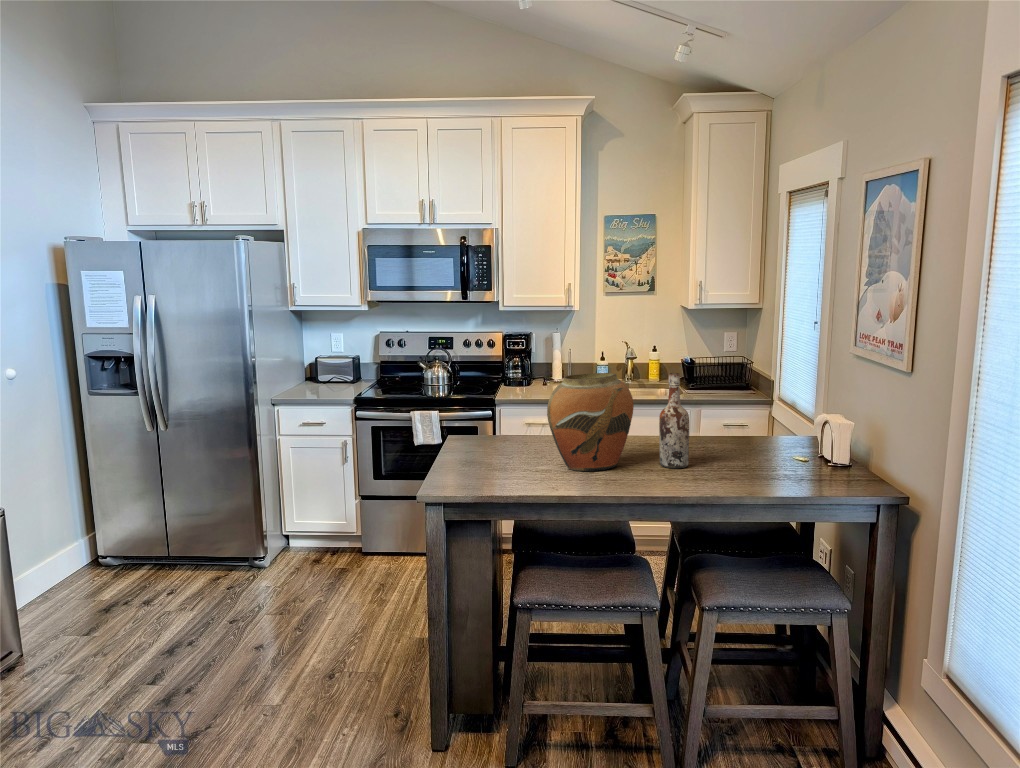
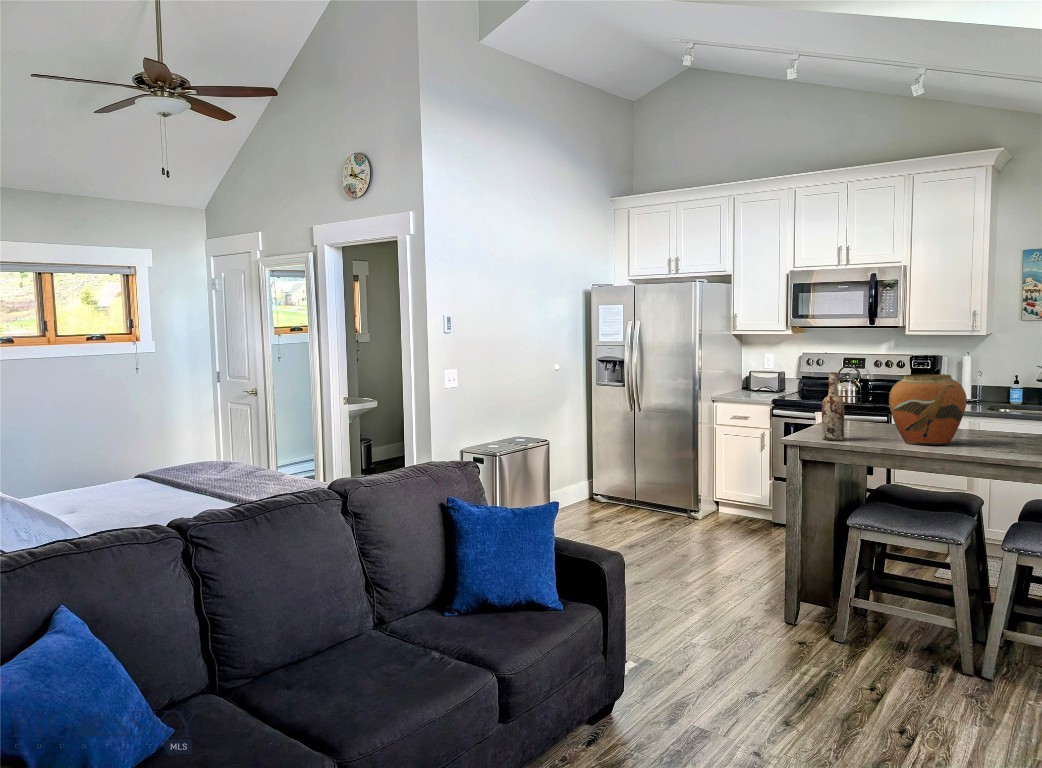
wine bottle: present [659,373,689,468] -> present [822,372,844,441]

